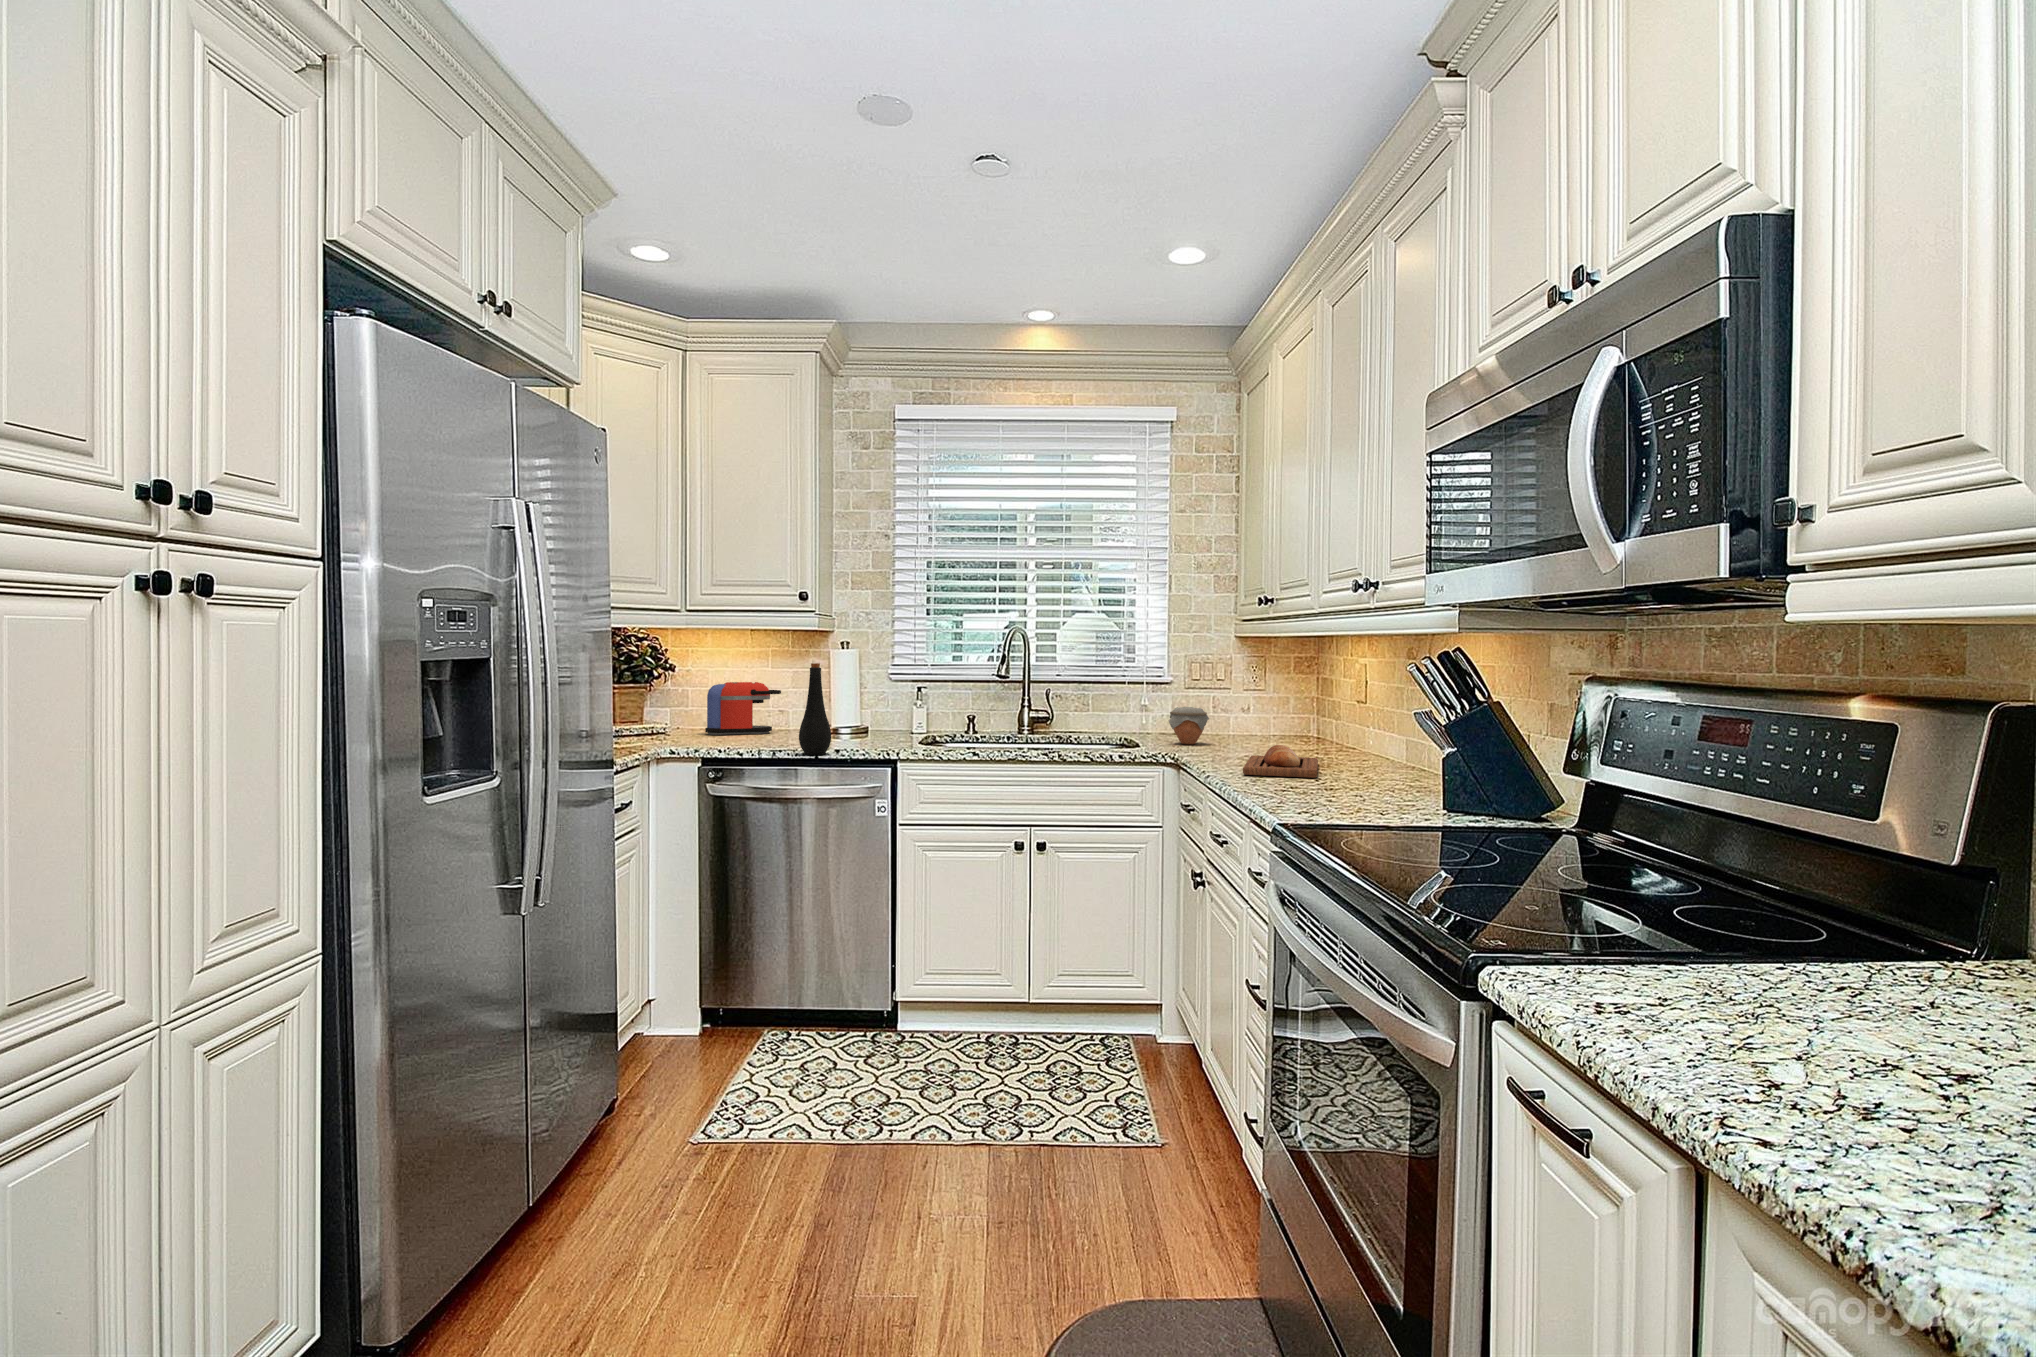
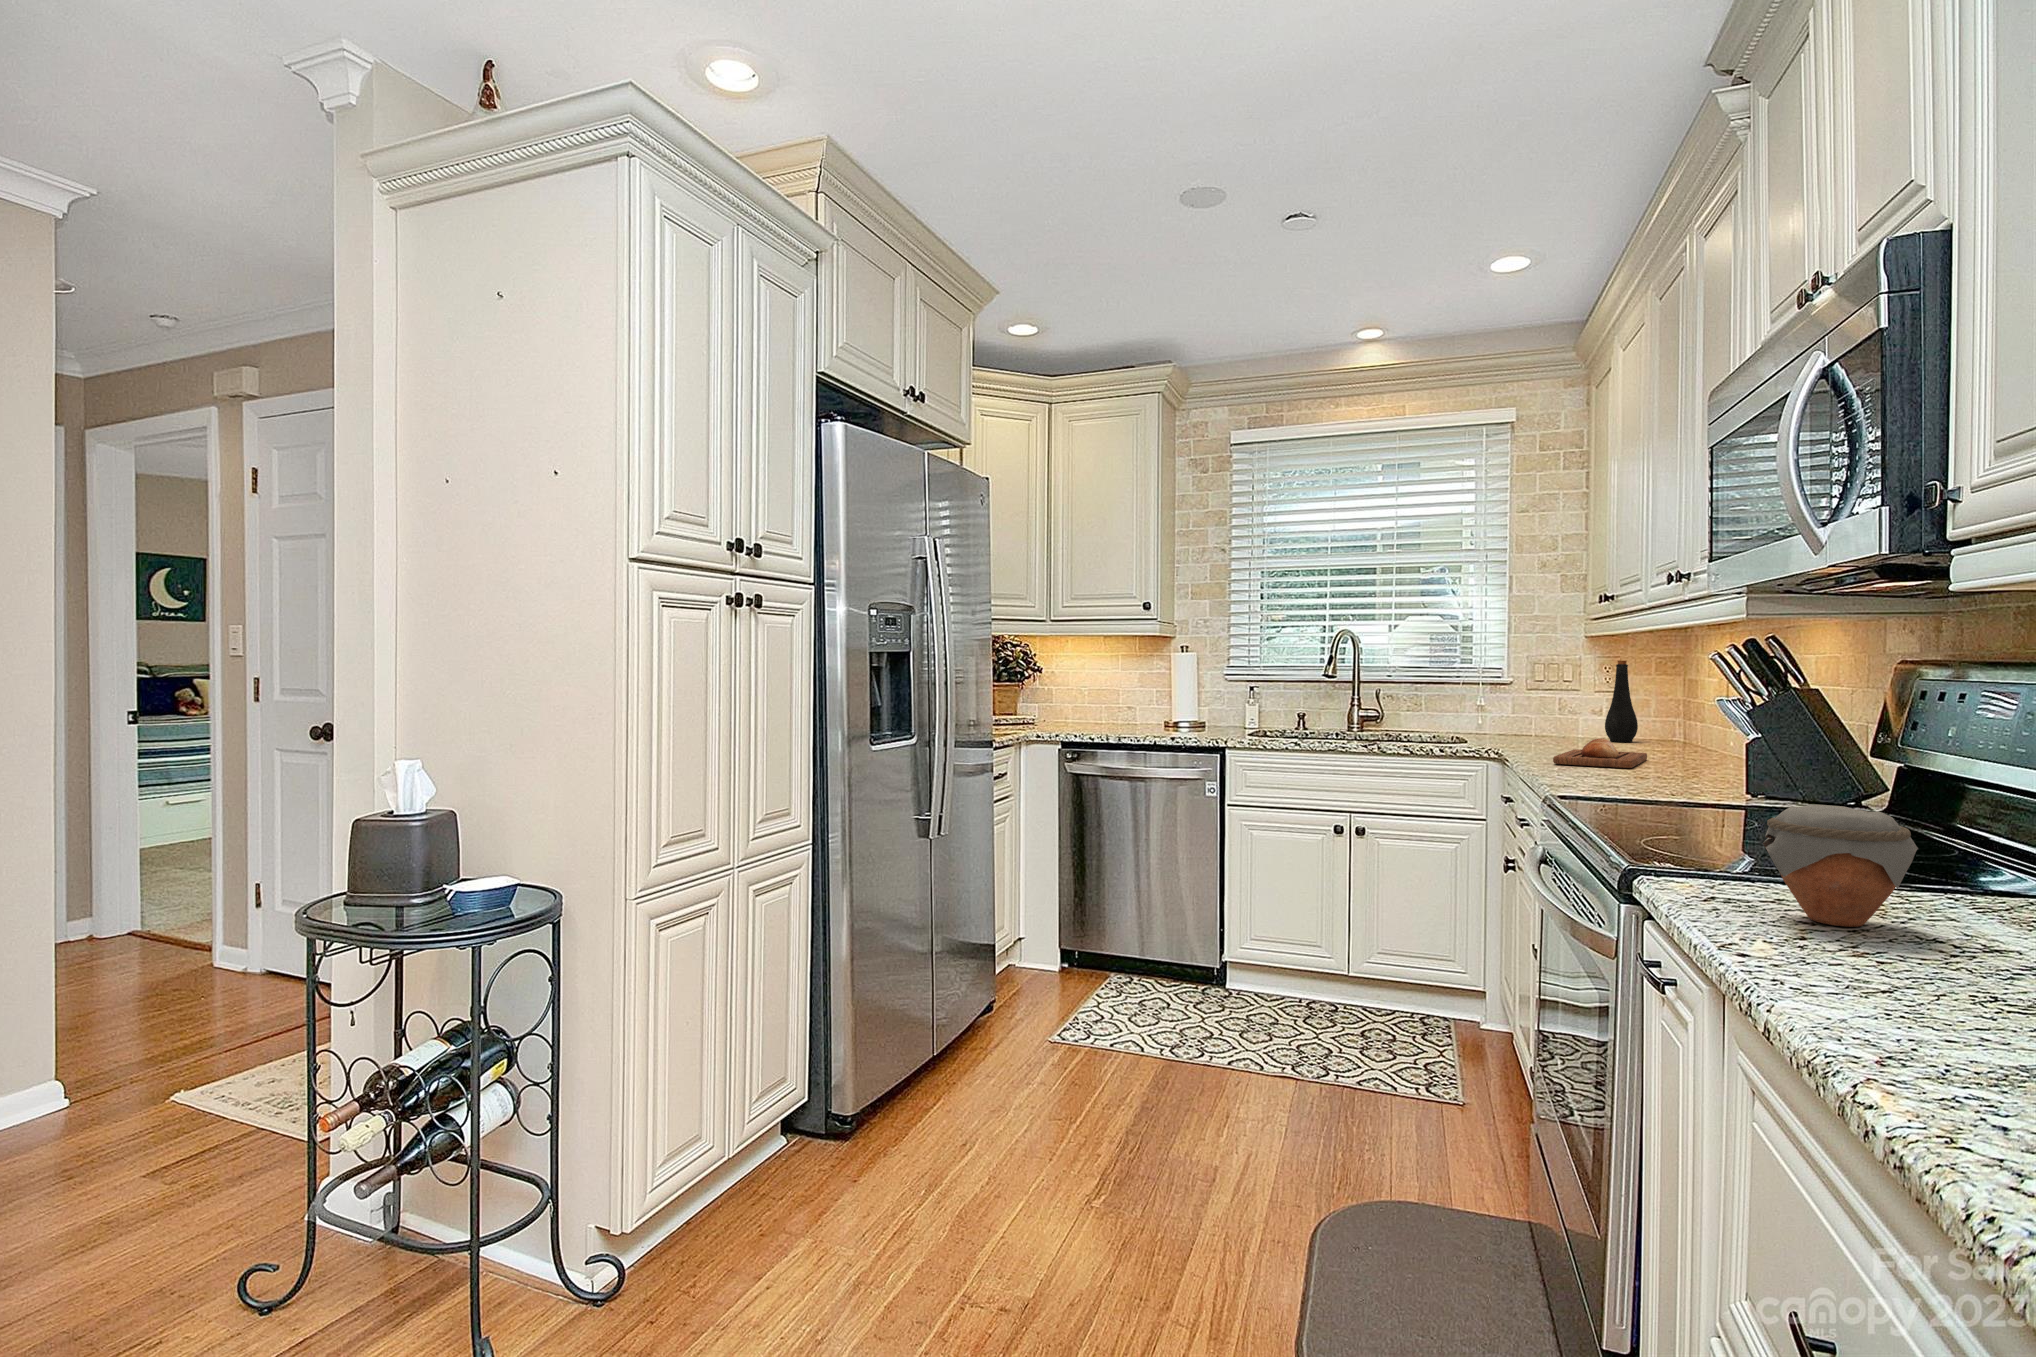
bottle: present [799,663,831,755] -> present [1605,661,1638,742]
coffee maker: present [705,682,781,735] -> none [1067,681,1131,726]
jar: present [1169,707,1209,744] -> present [1763,805,1918,927]

